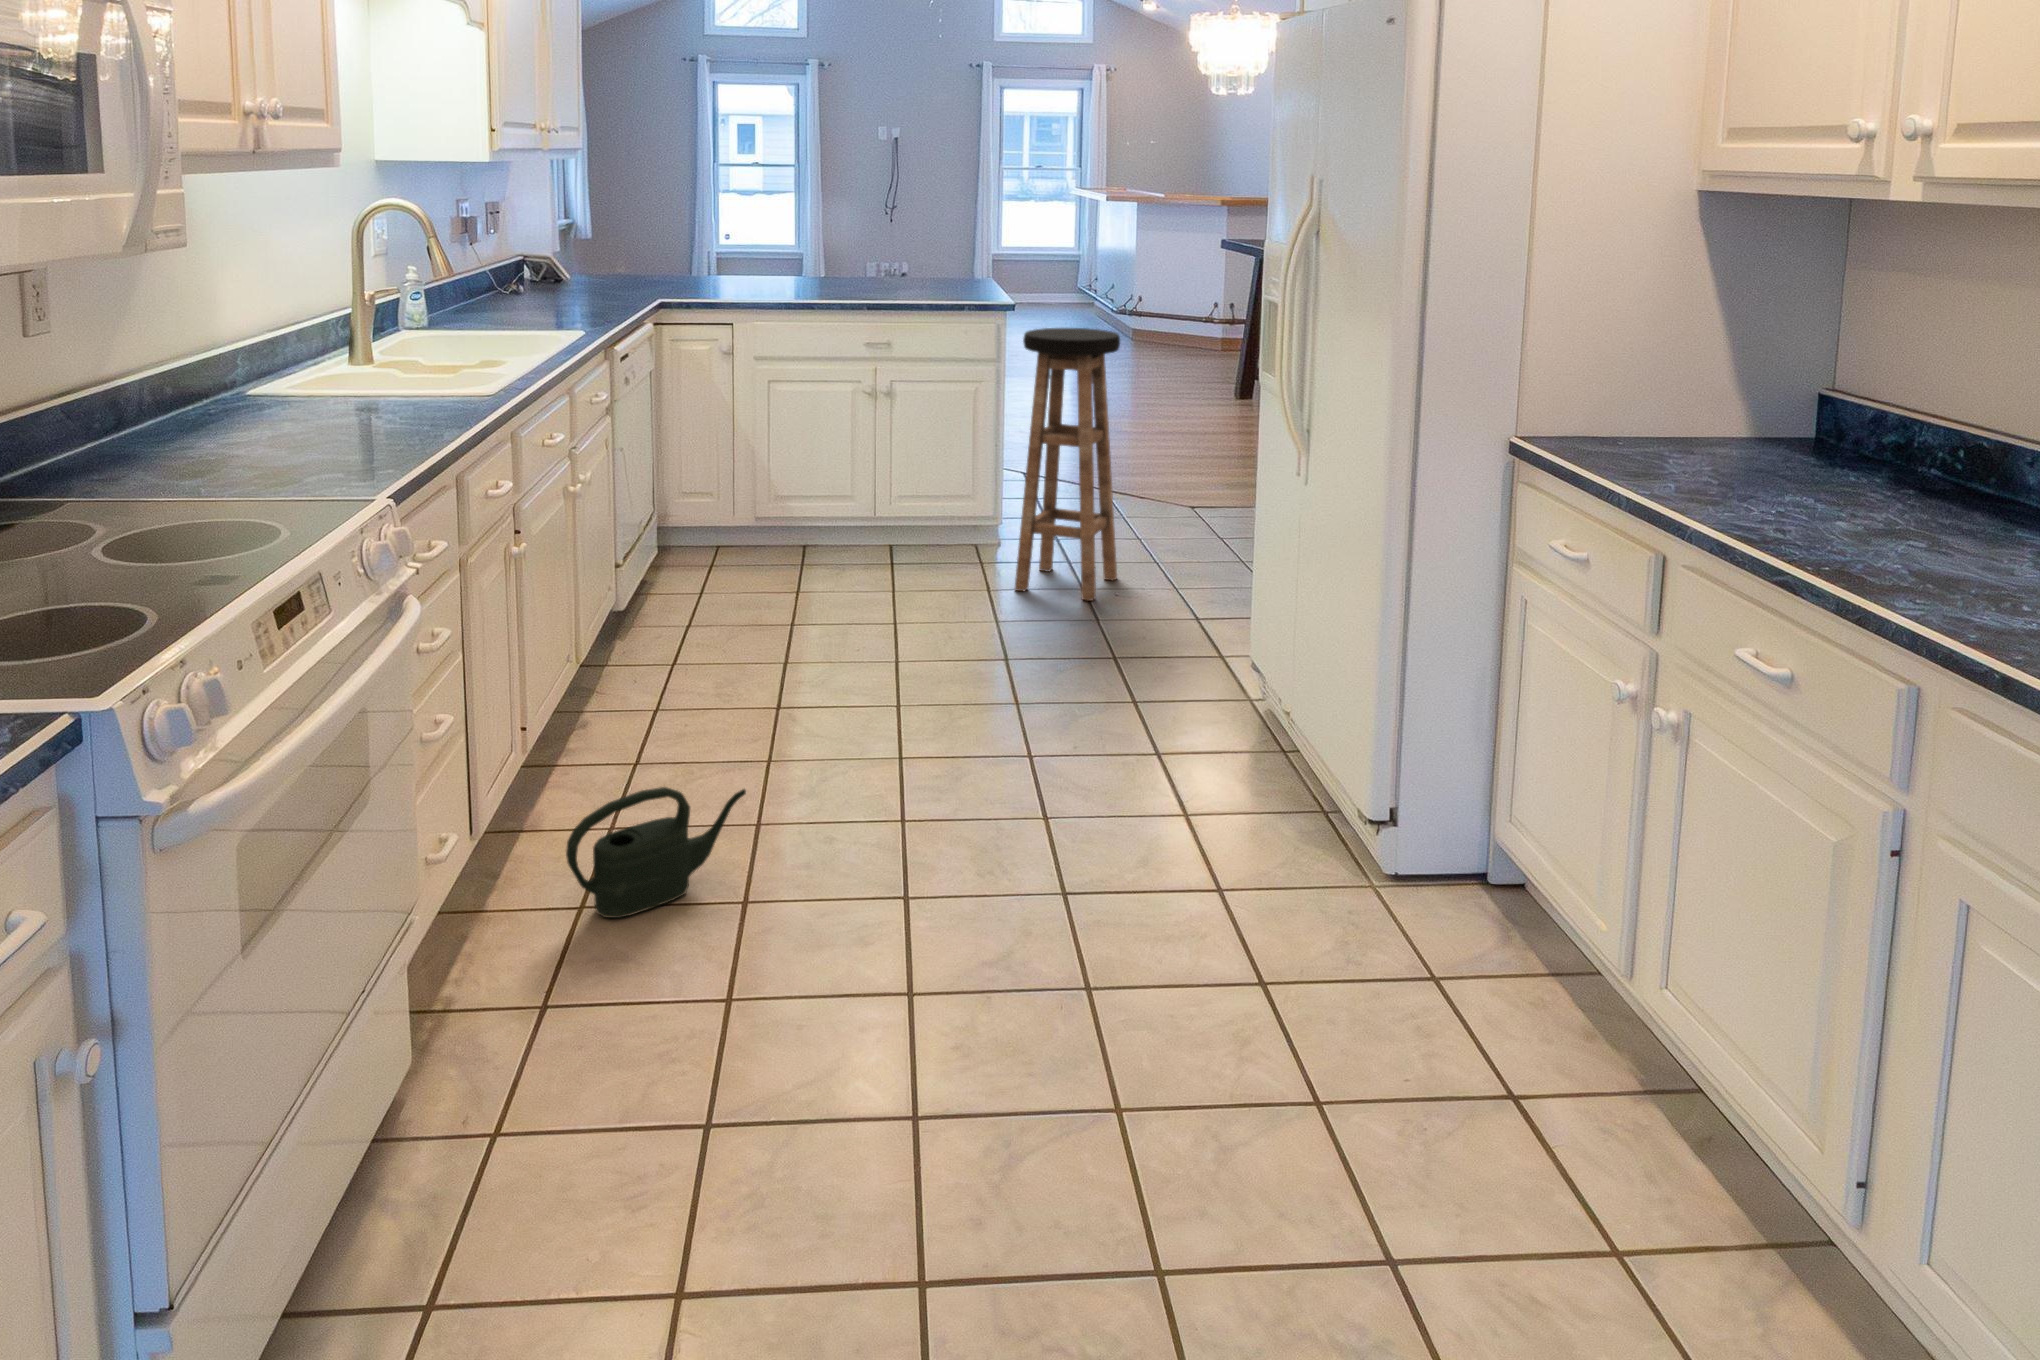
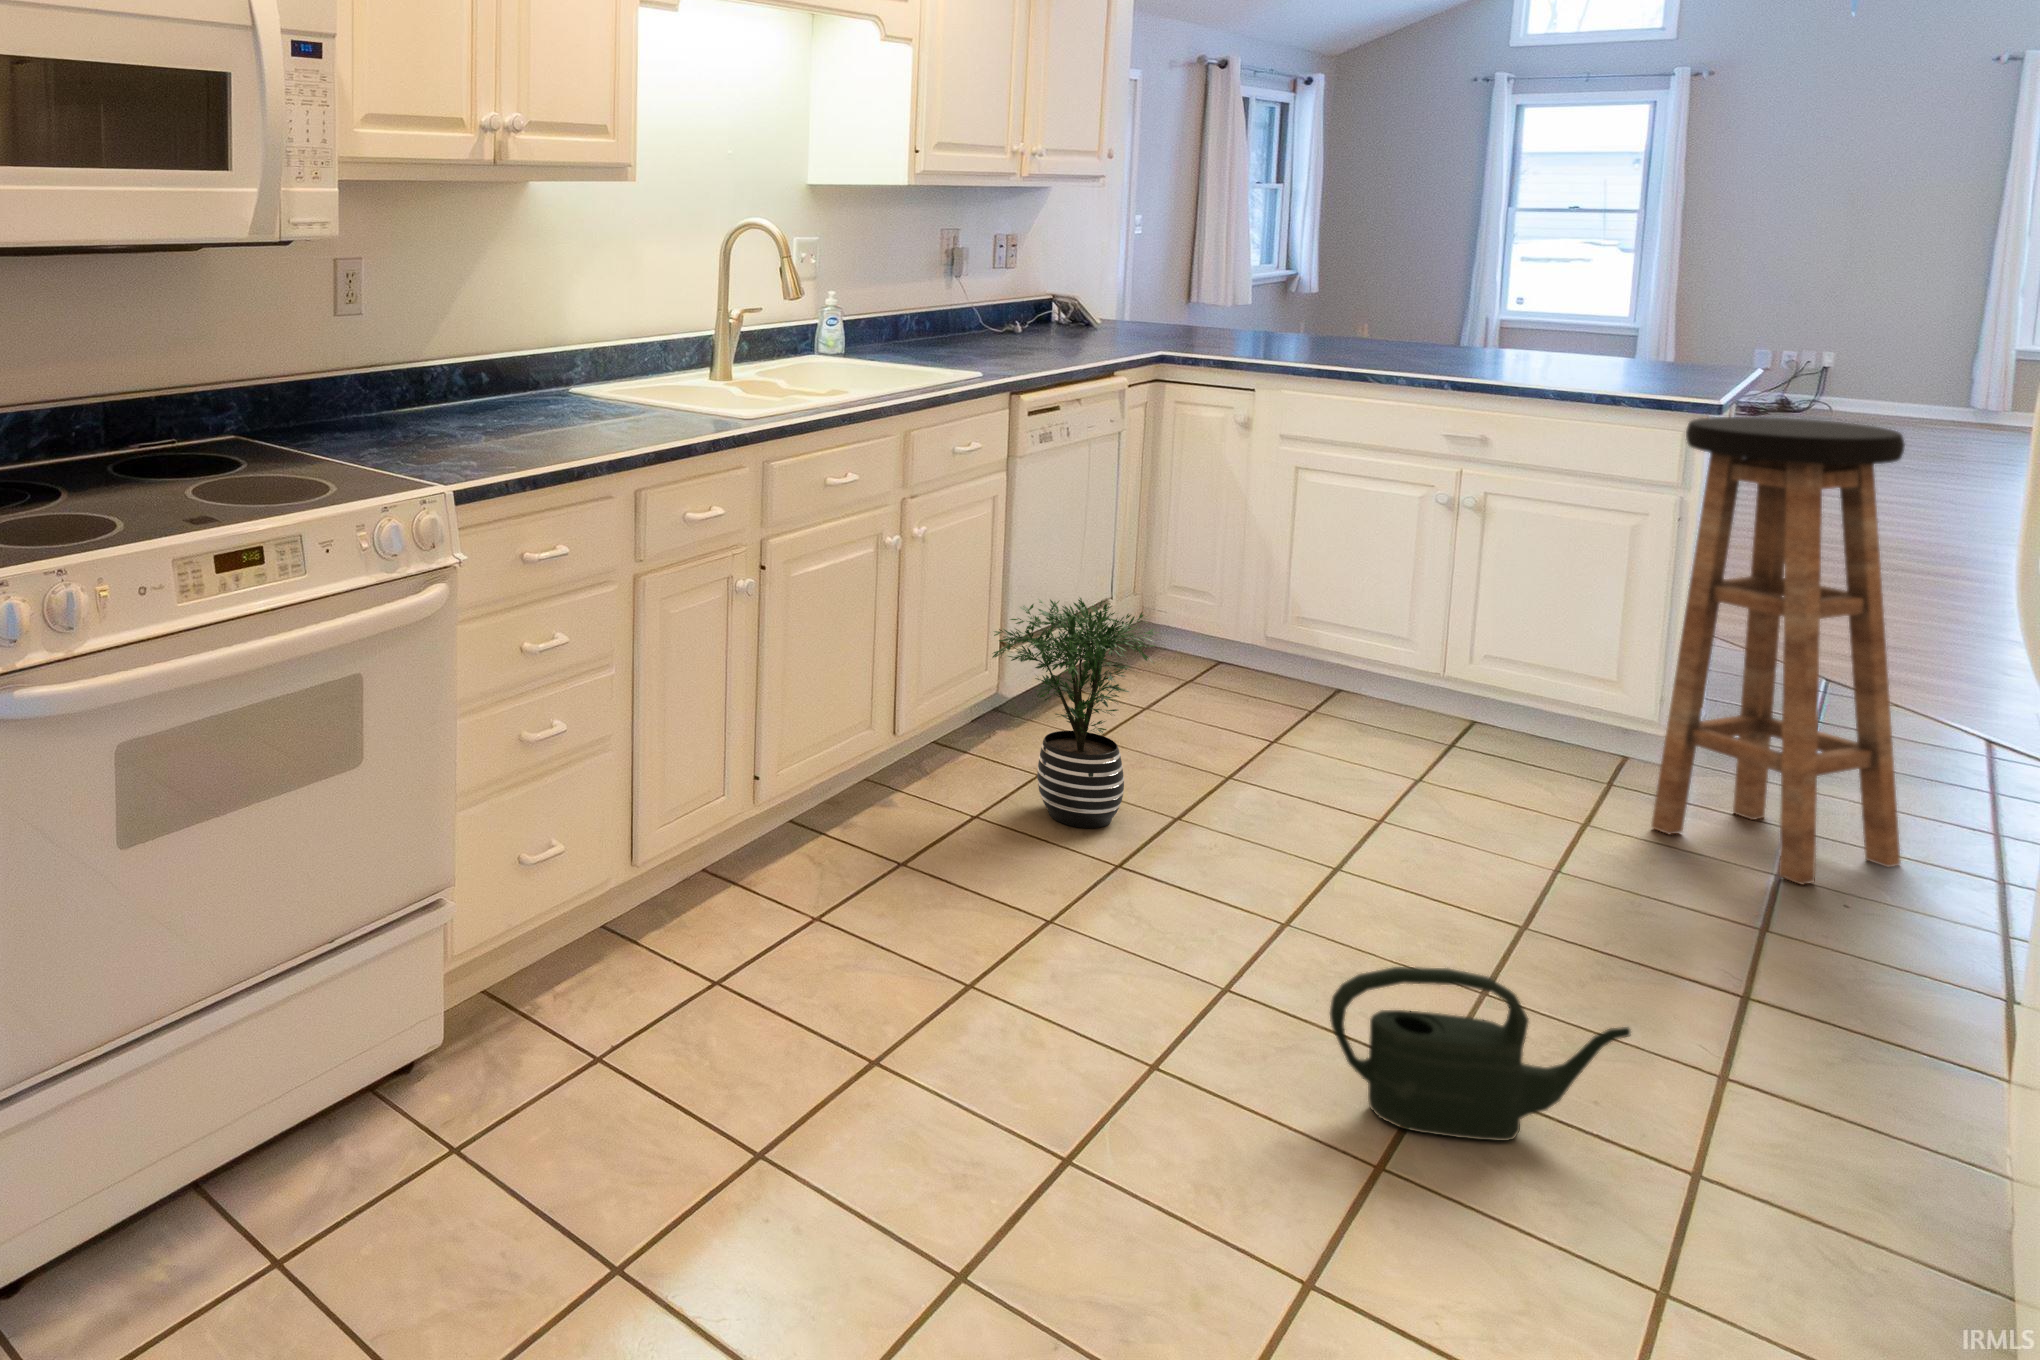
potted plant: none [650,510,782,693] -> present [992,597,1155,828]
watering can: present [566,787,746,918] -> present [1330,967,1631,1141]

